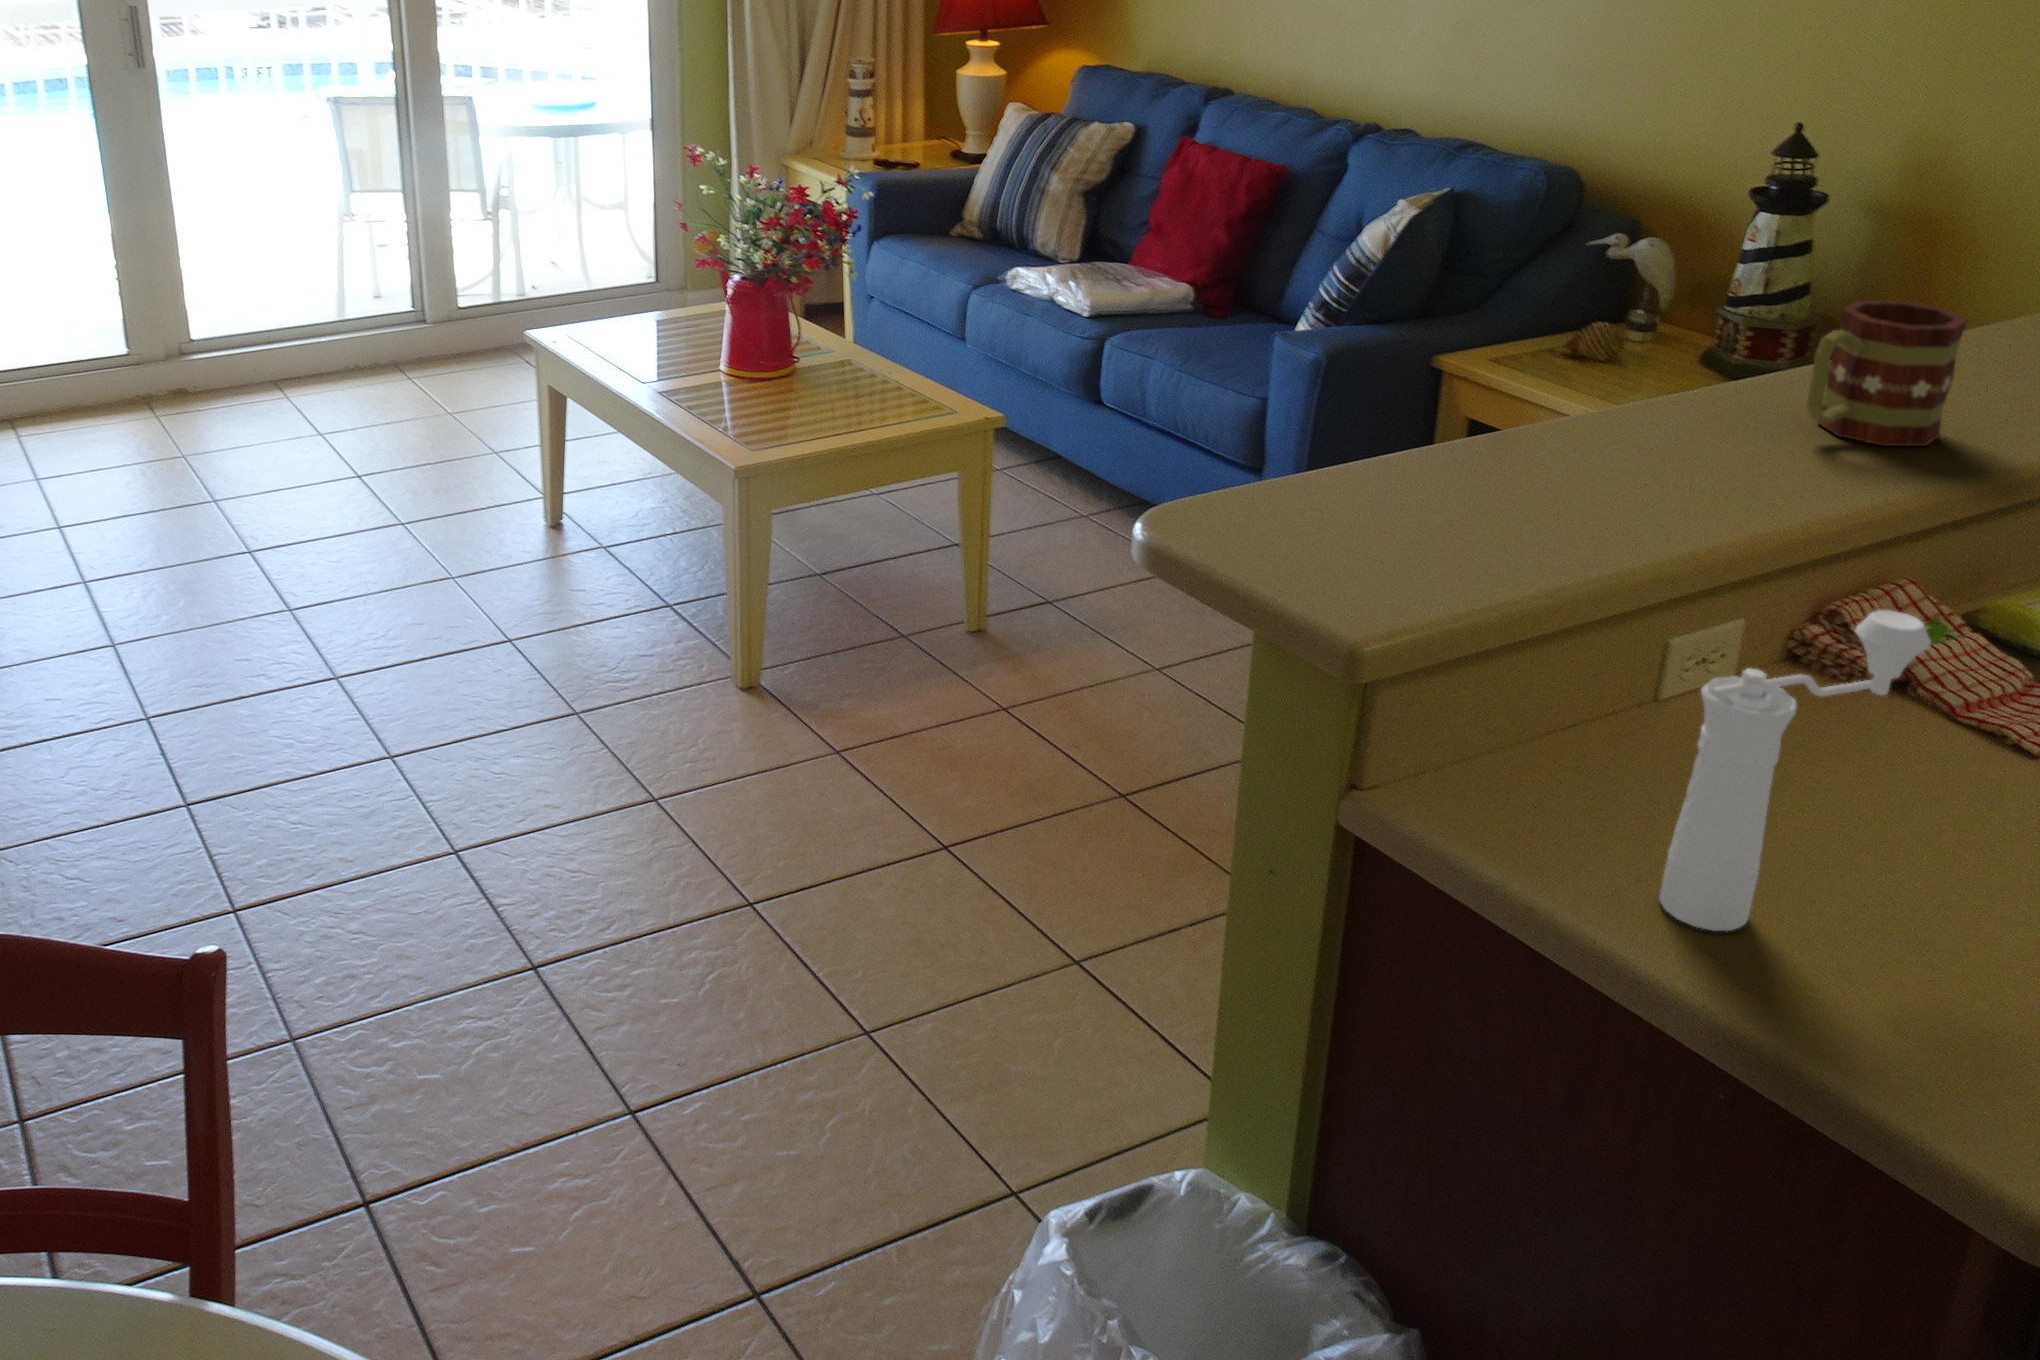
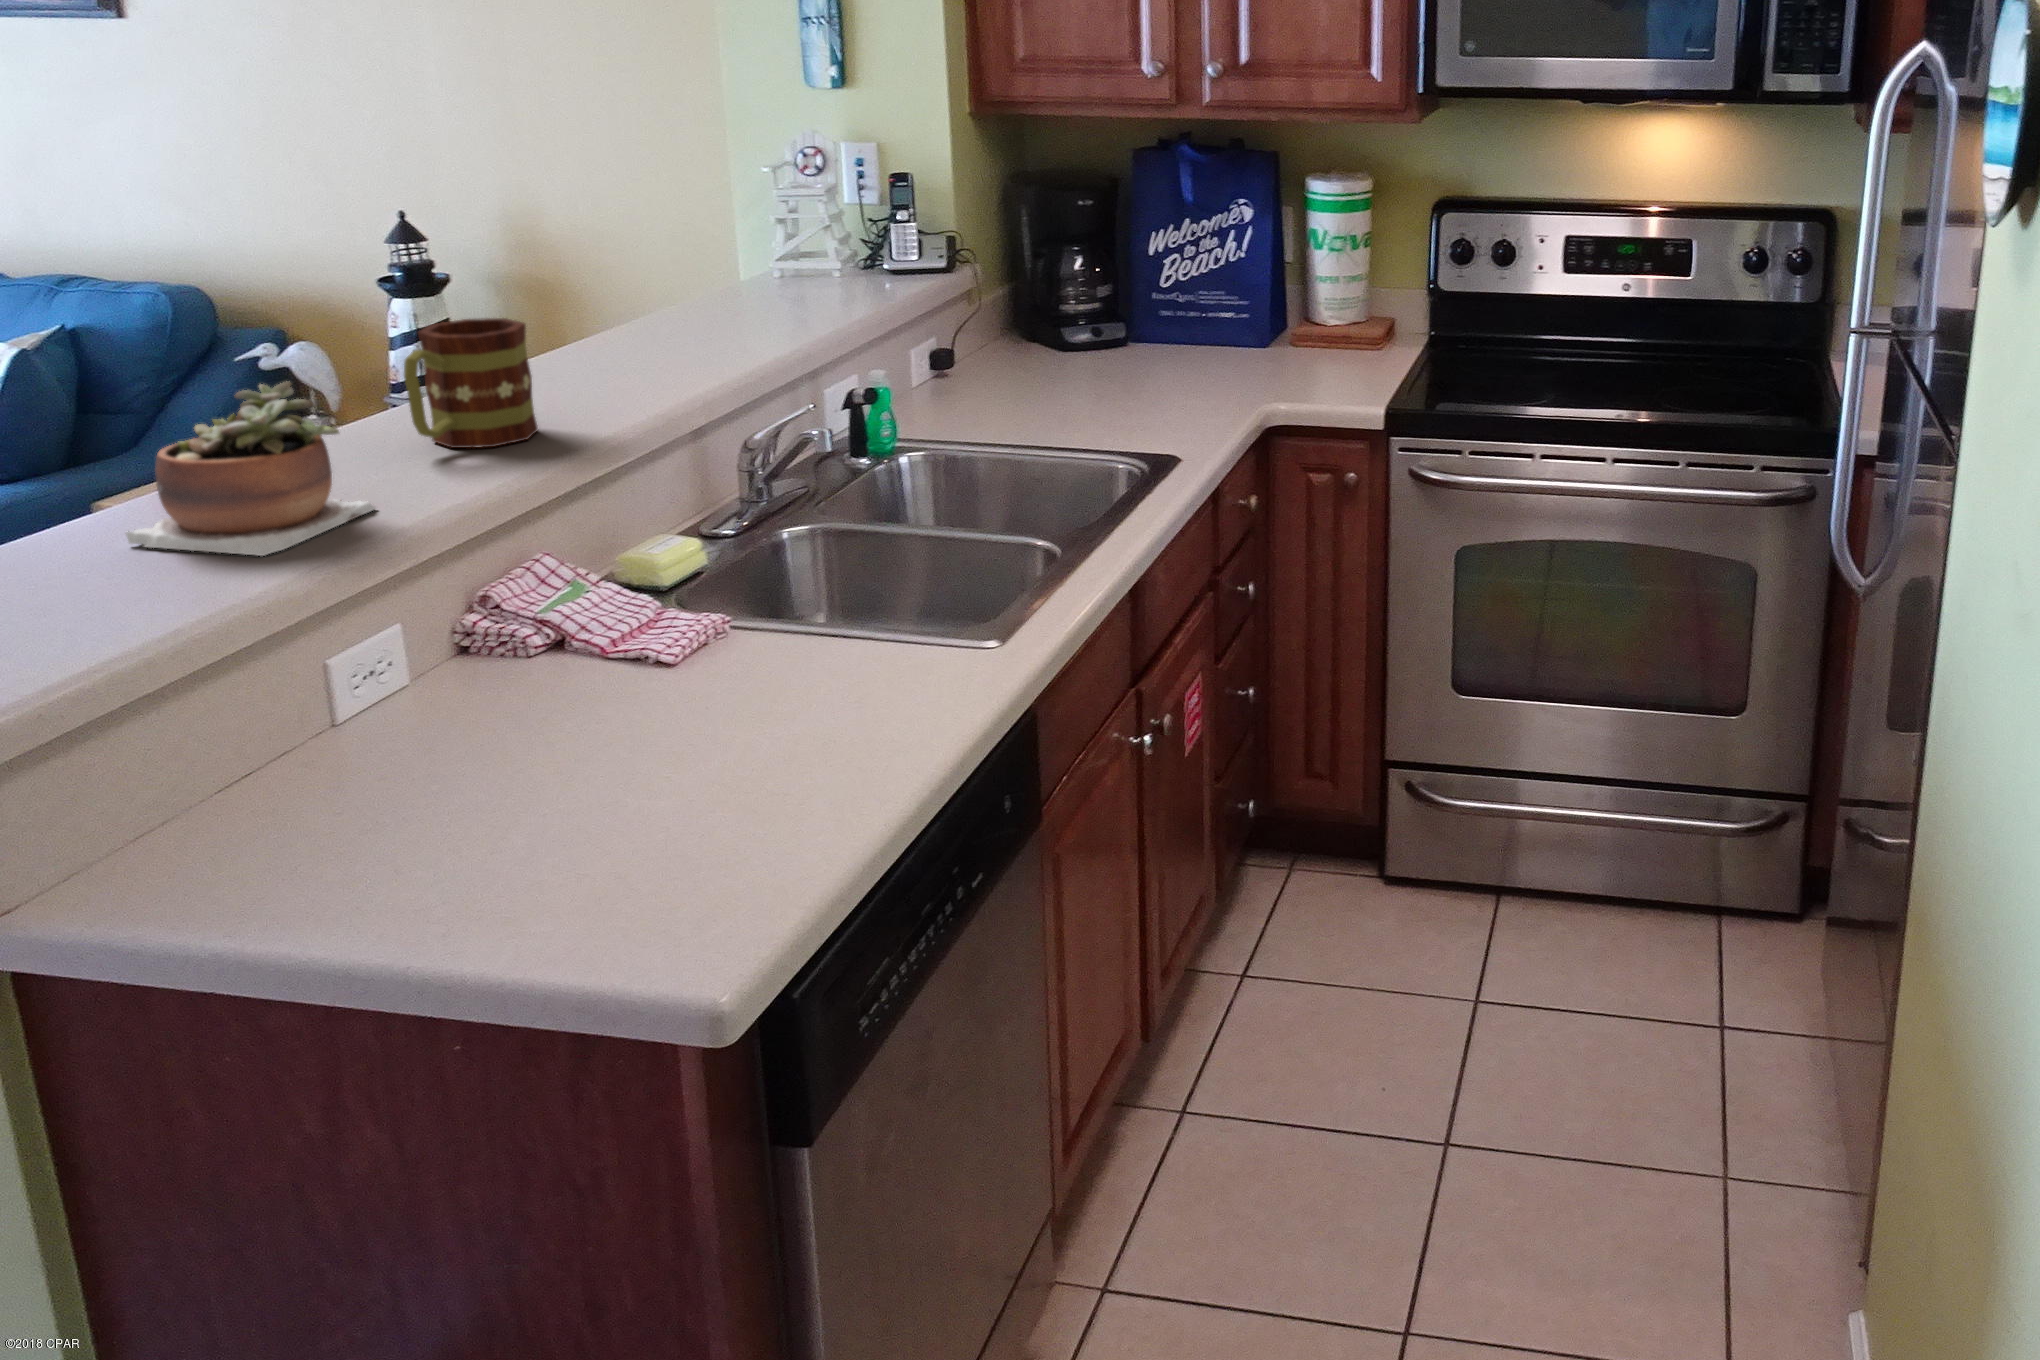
succulent plant: none [1513,345,1753,519] -> present [126,381,376,556]
pepper mill: present [1659,610,1931,931] -> none [334,553,523,896]

